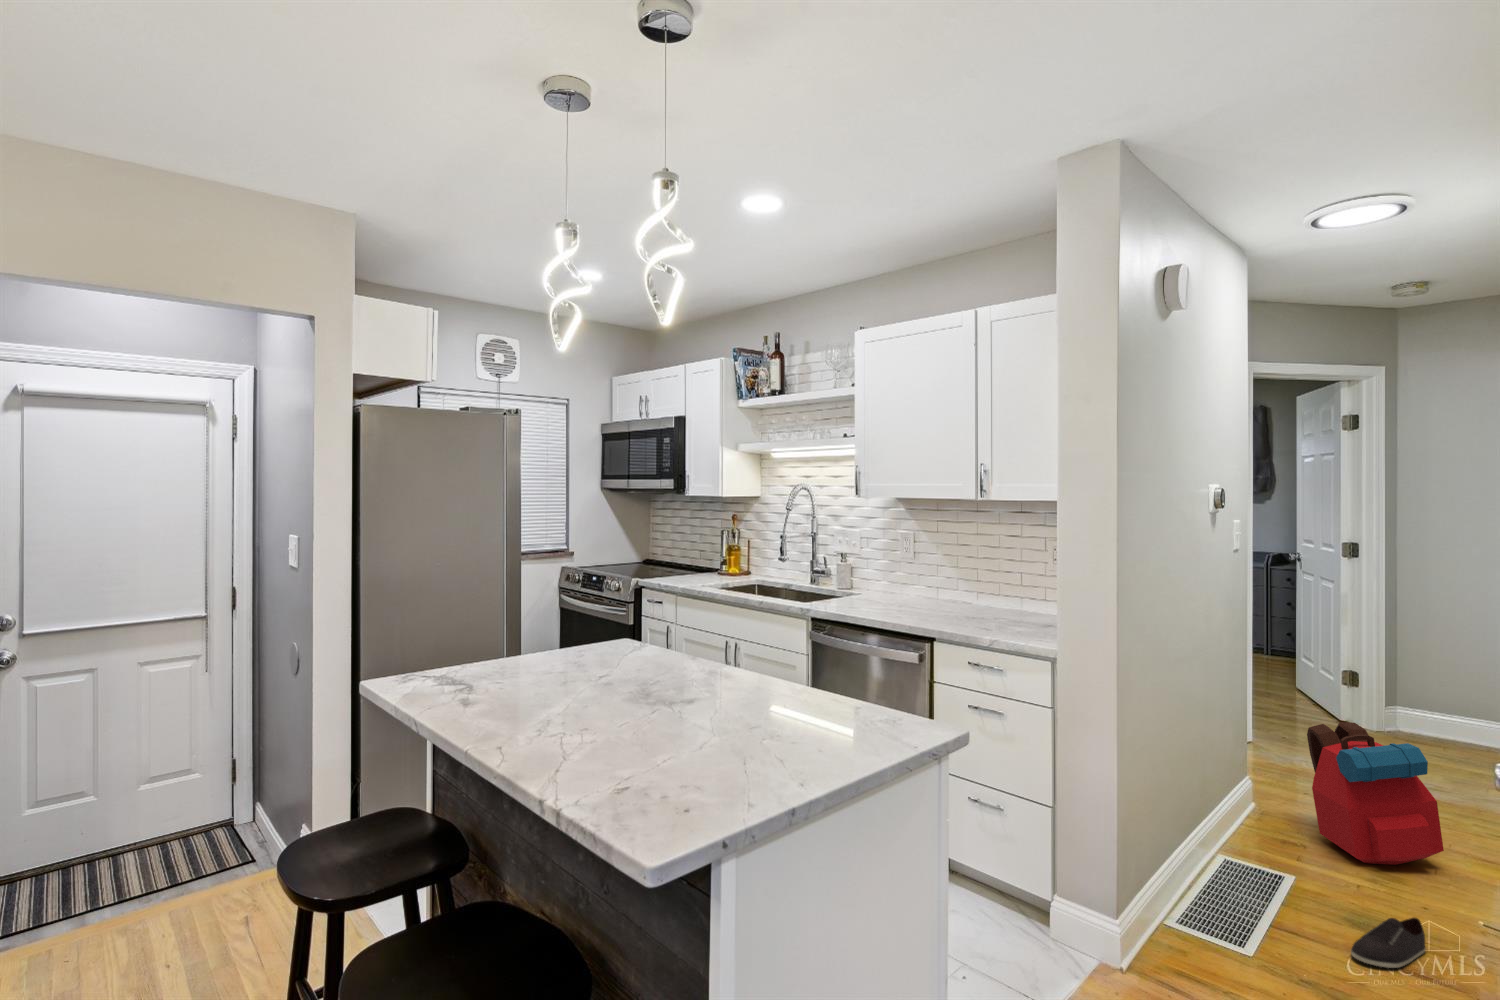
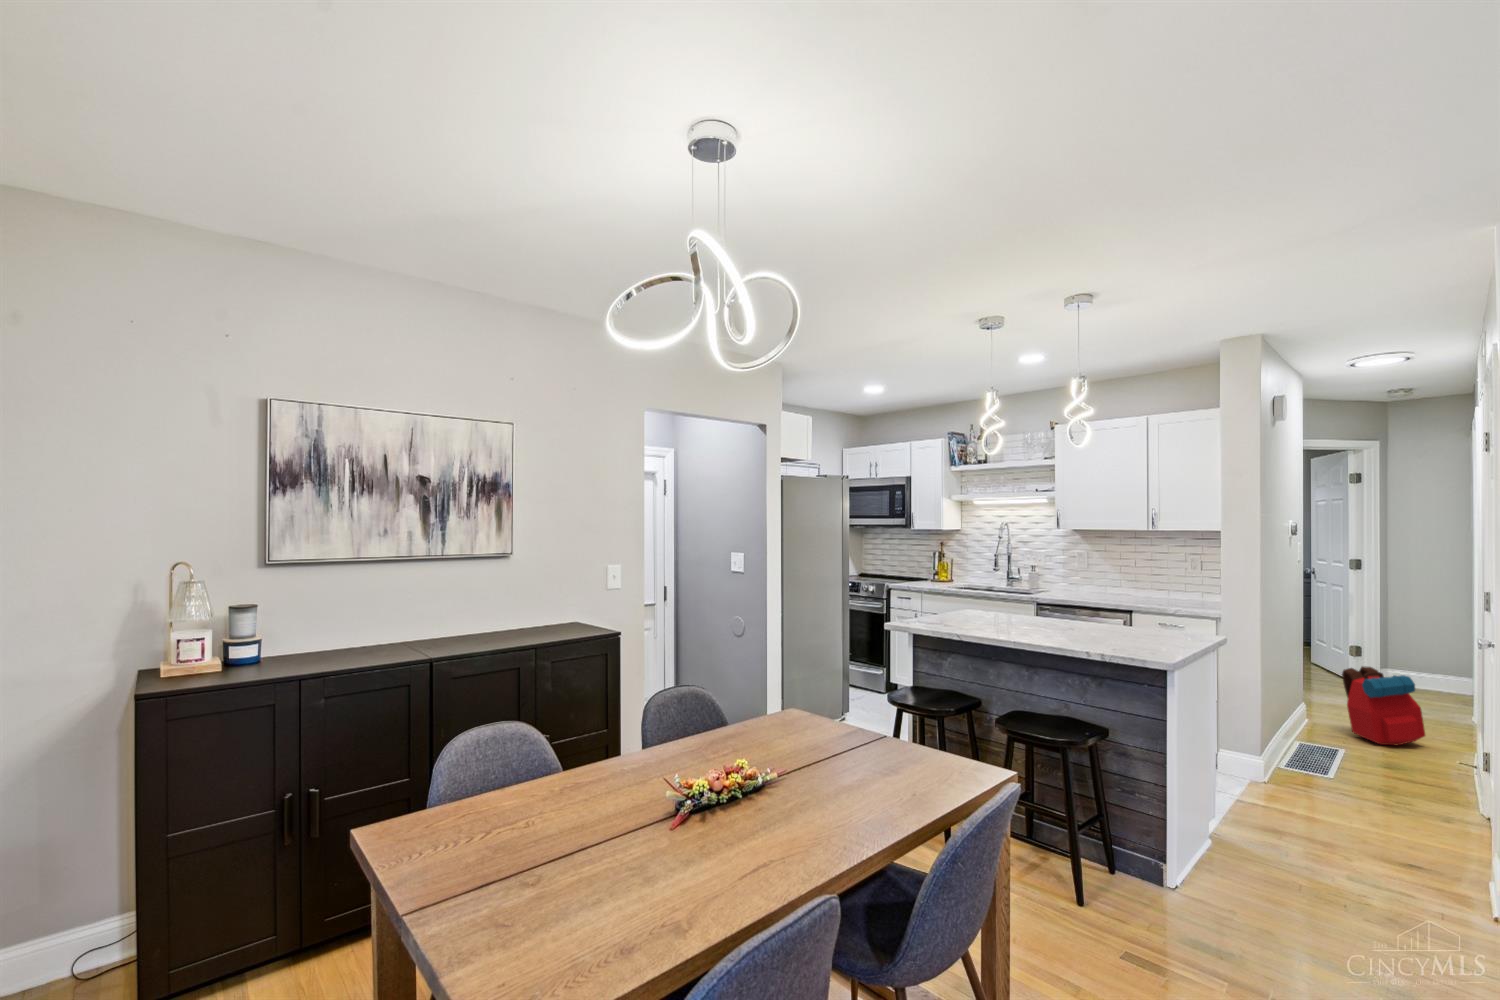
shoe: present [1351,918,1425,968] -> none [1380,757,1419,780]

